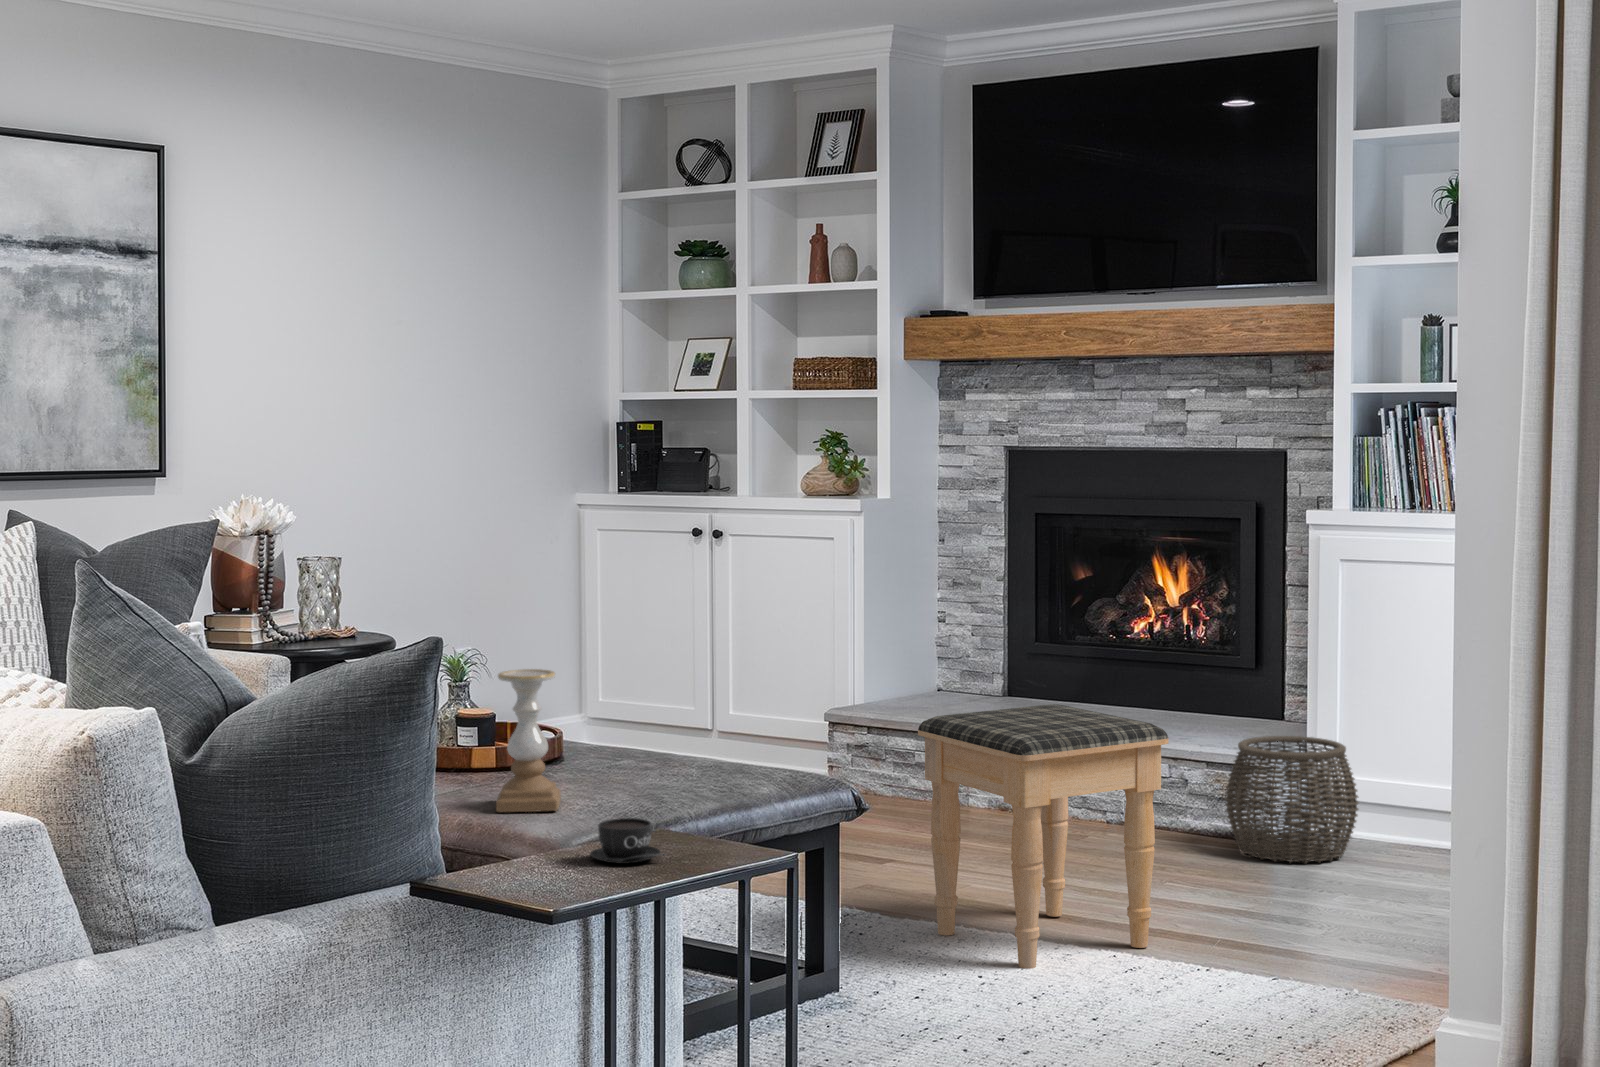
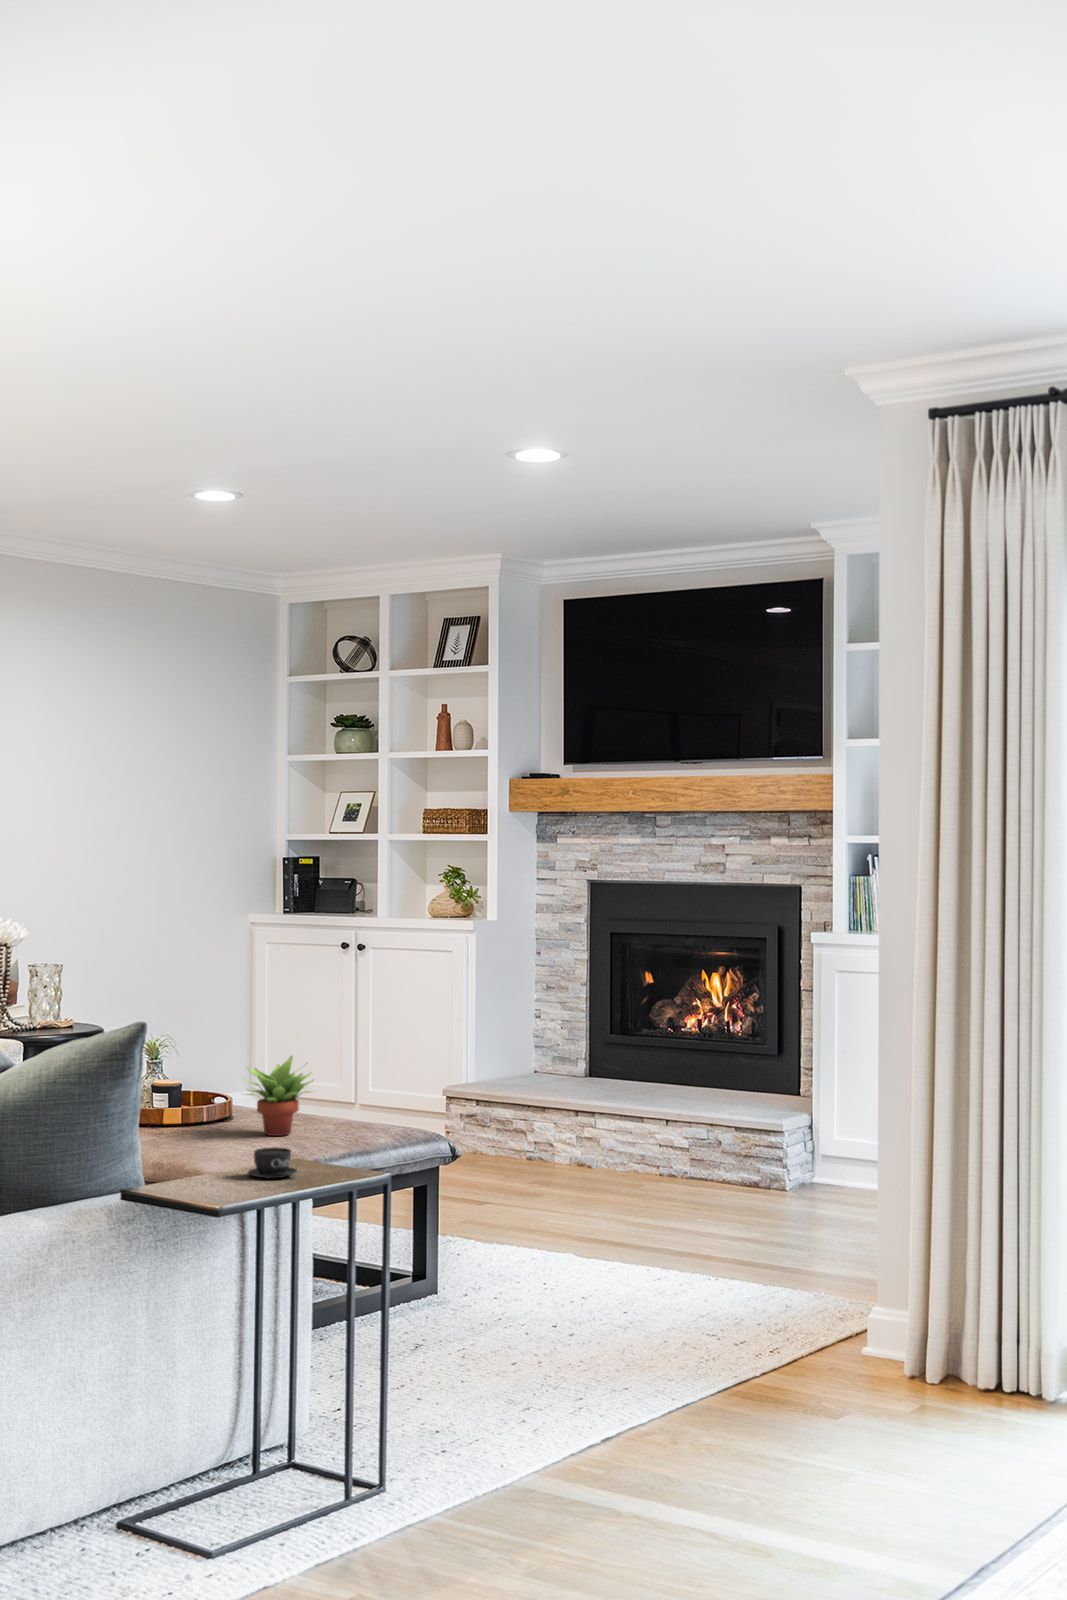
candle holder: present [496,669,561,812] -> none [181,1048,229,1154]
succulent plant: none [574,678,675,786] -> present [248,1056,313,1136]
footstool: present [918,704,1169,969] -> none [504,1079,691,1280]
woven basket: present [1225,736,1359,863] -> none [748,1107,849,1206]

